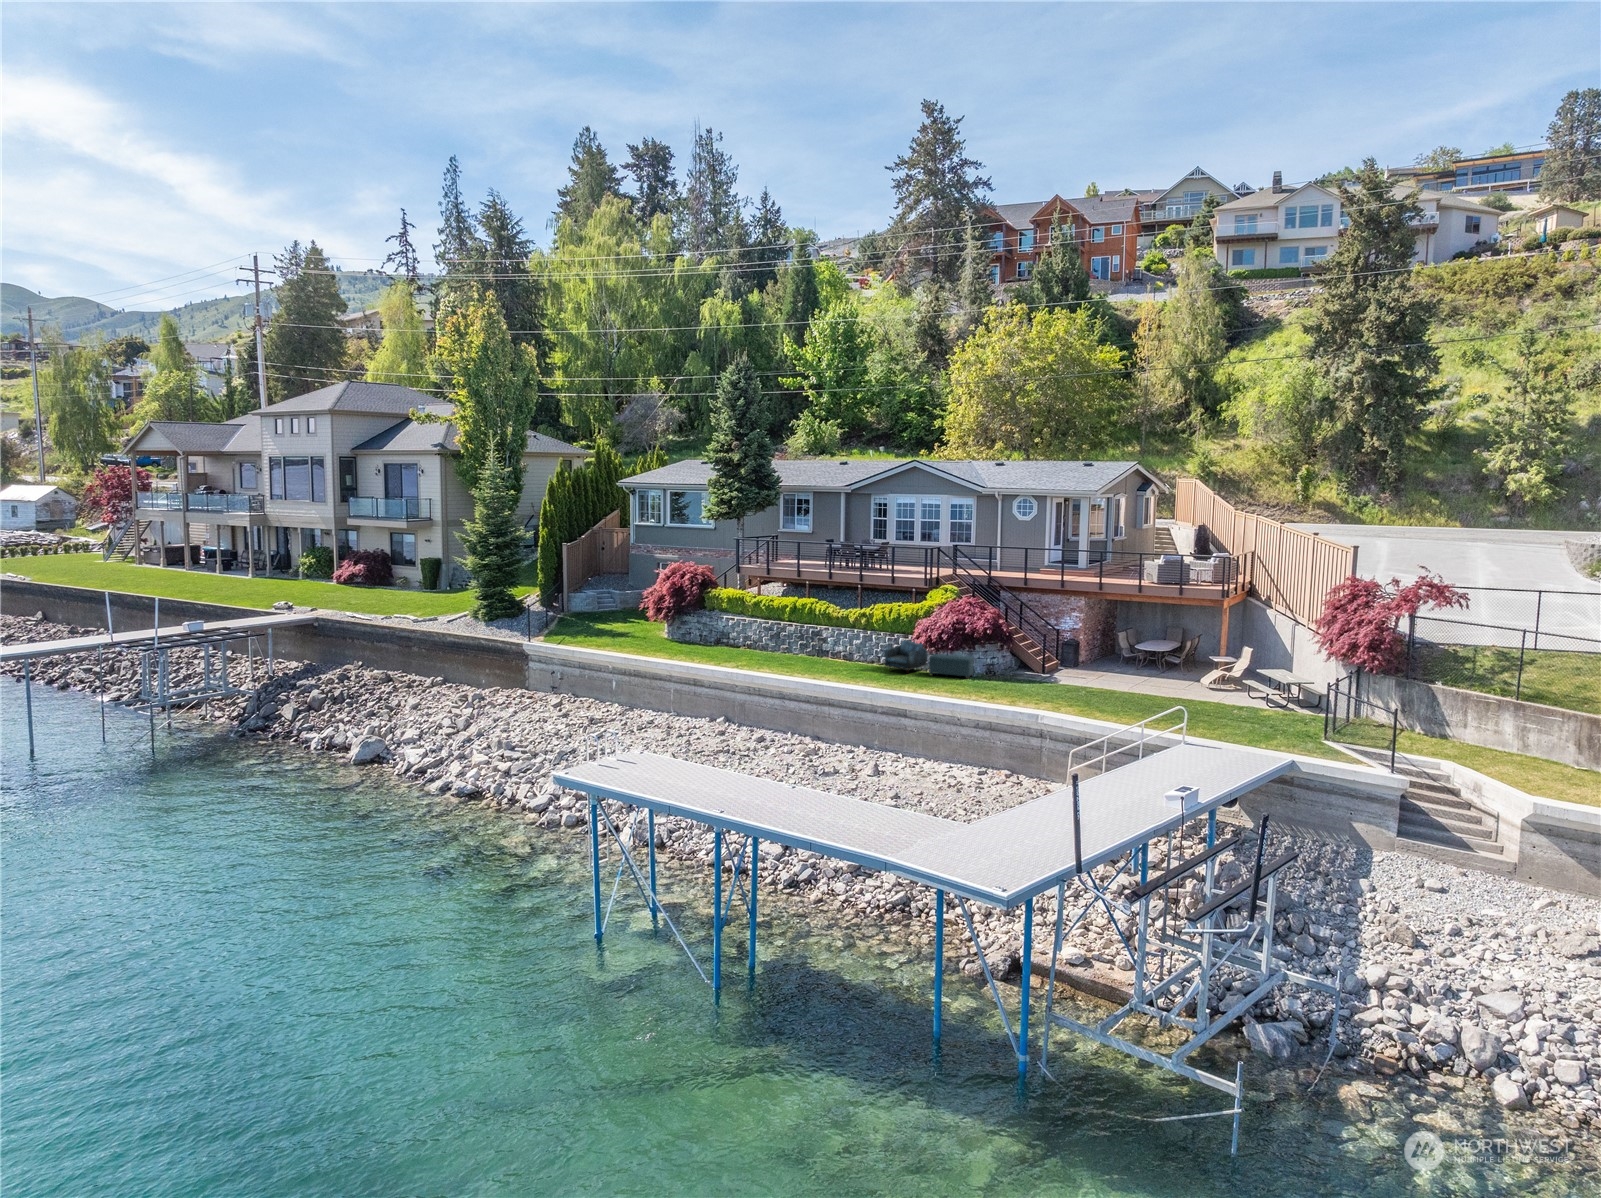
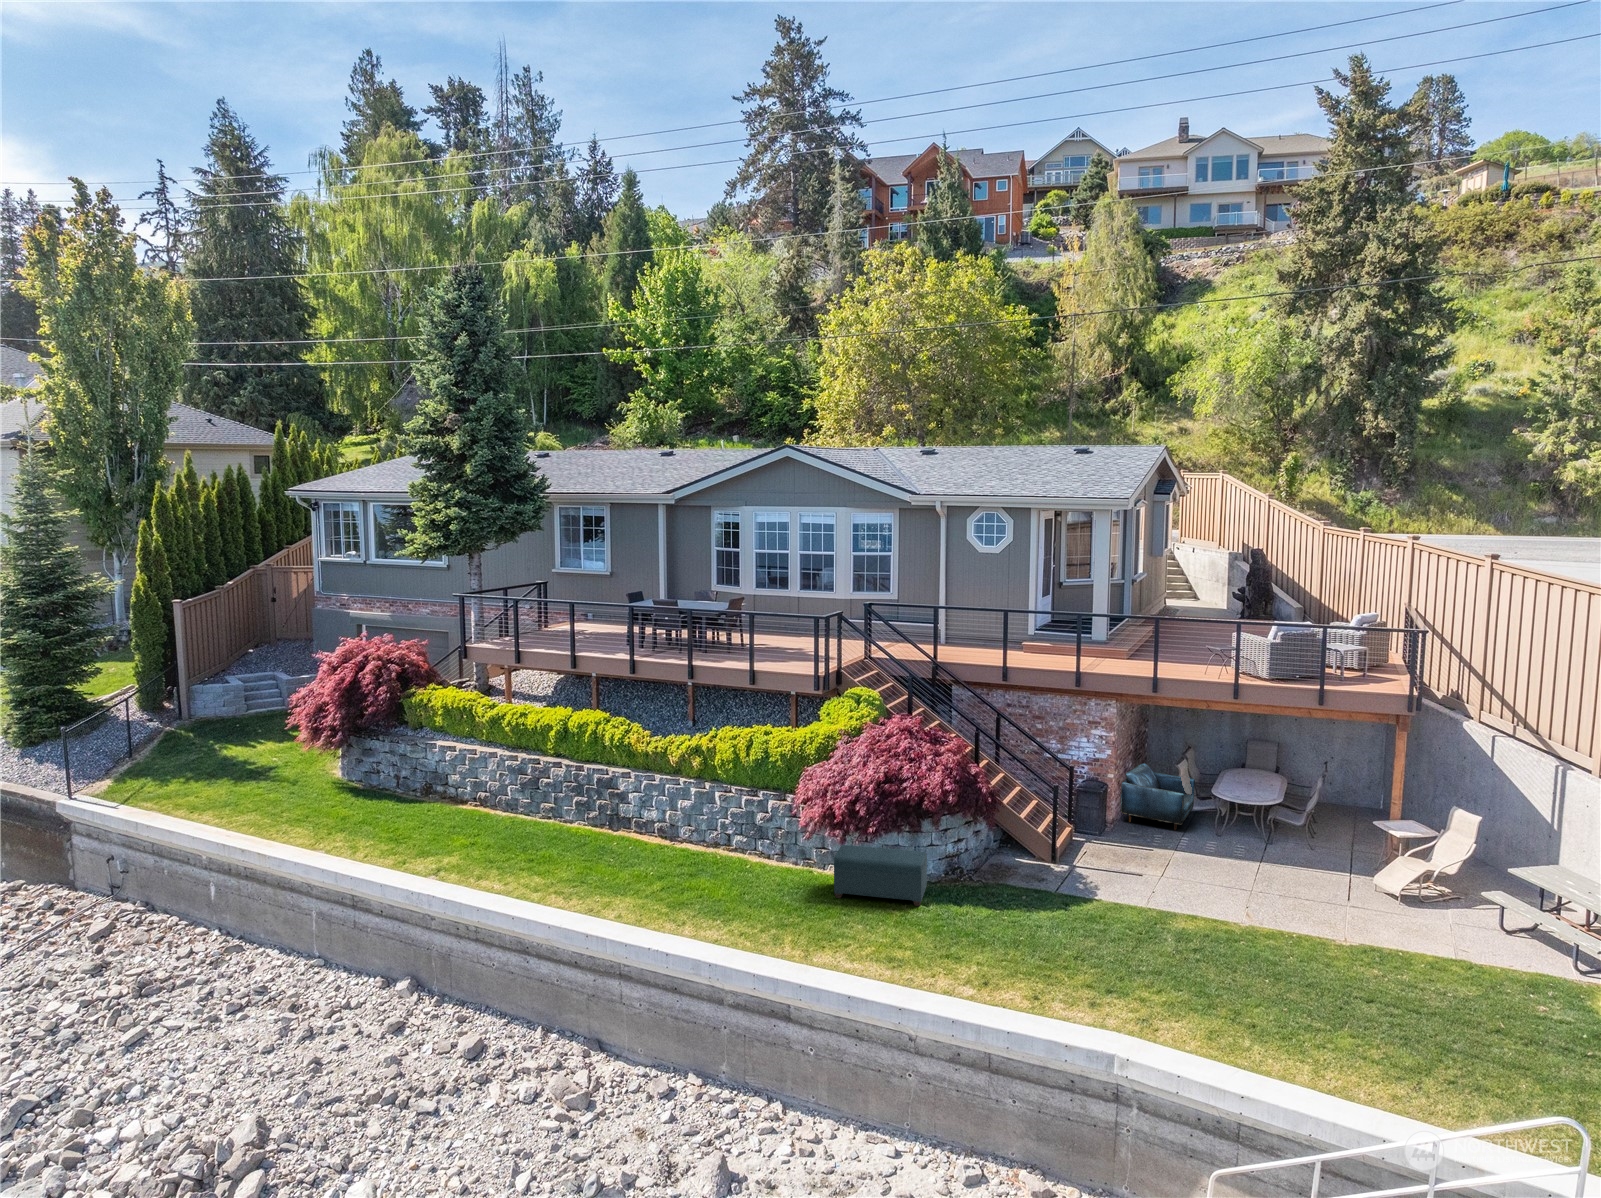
armchair: present [884,640,927,671] -> present [1121,764,1195,830]

